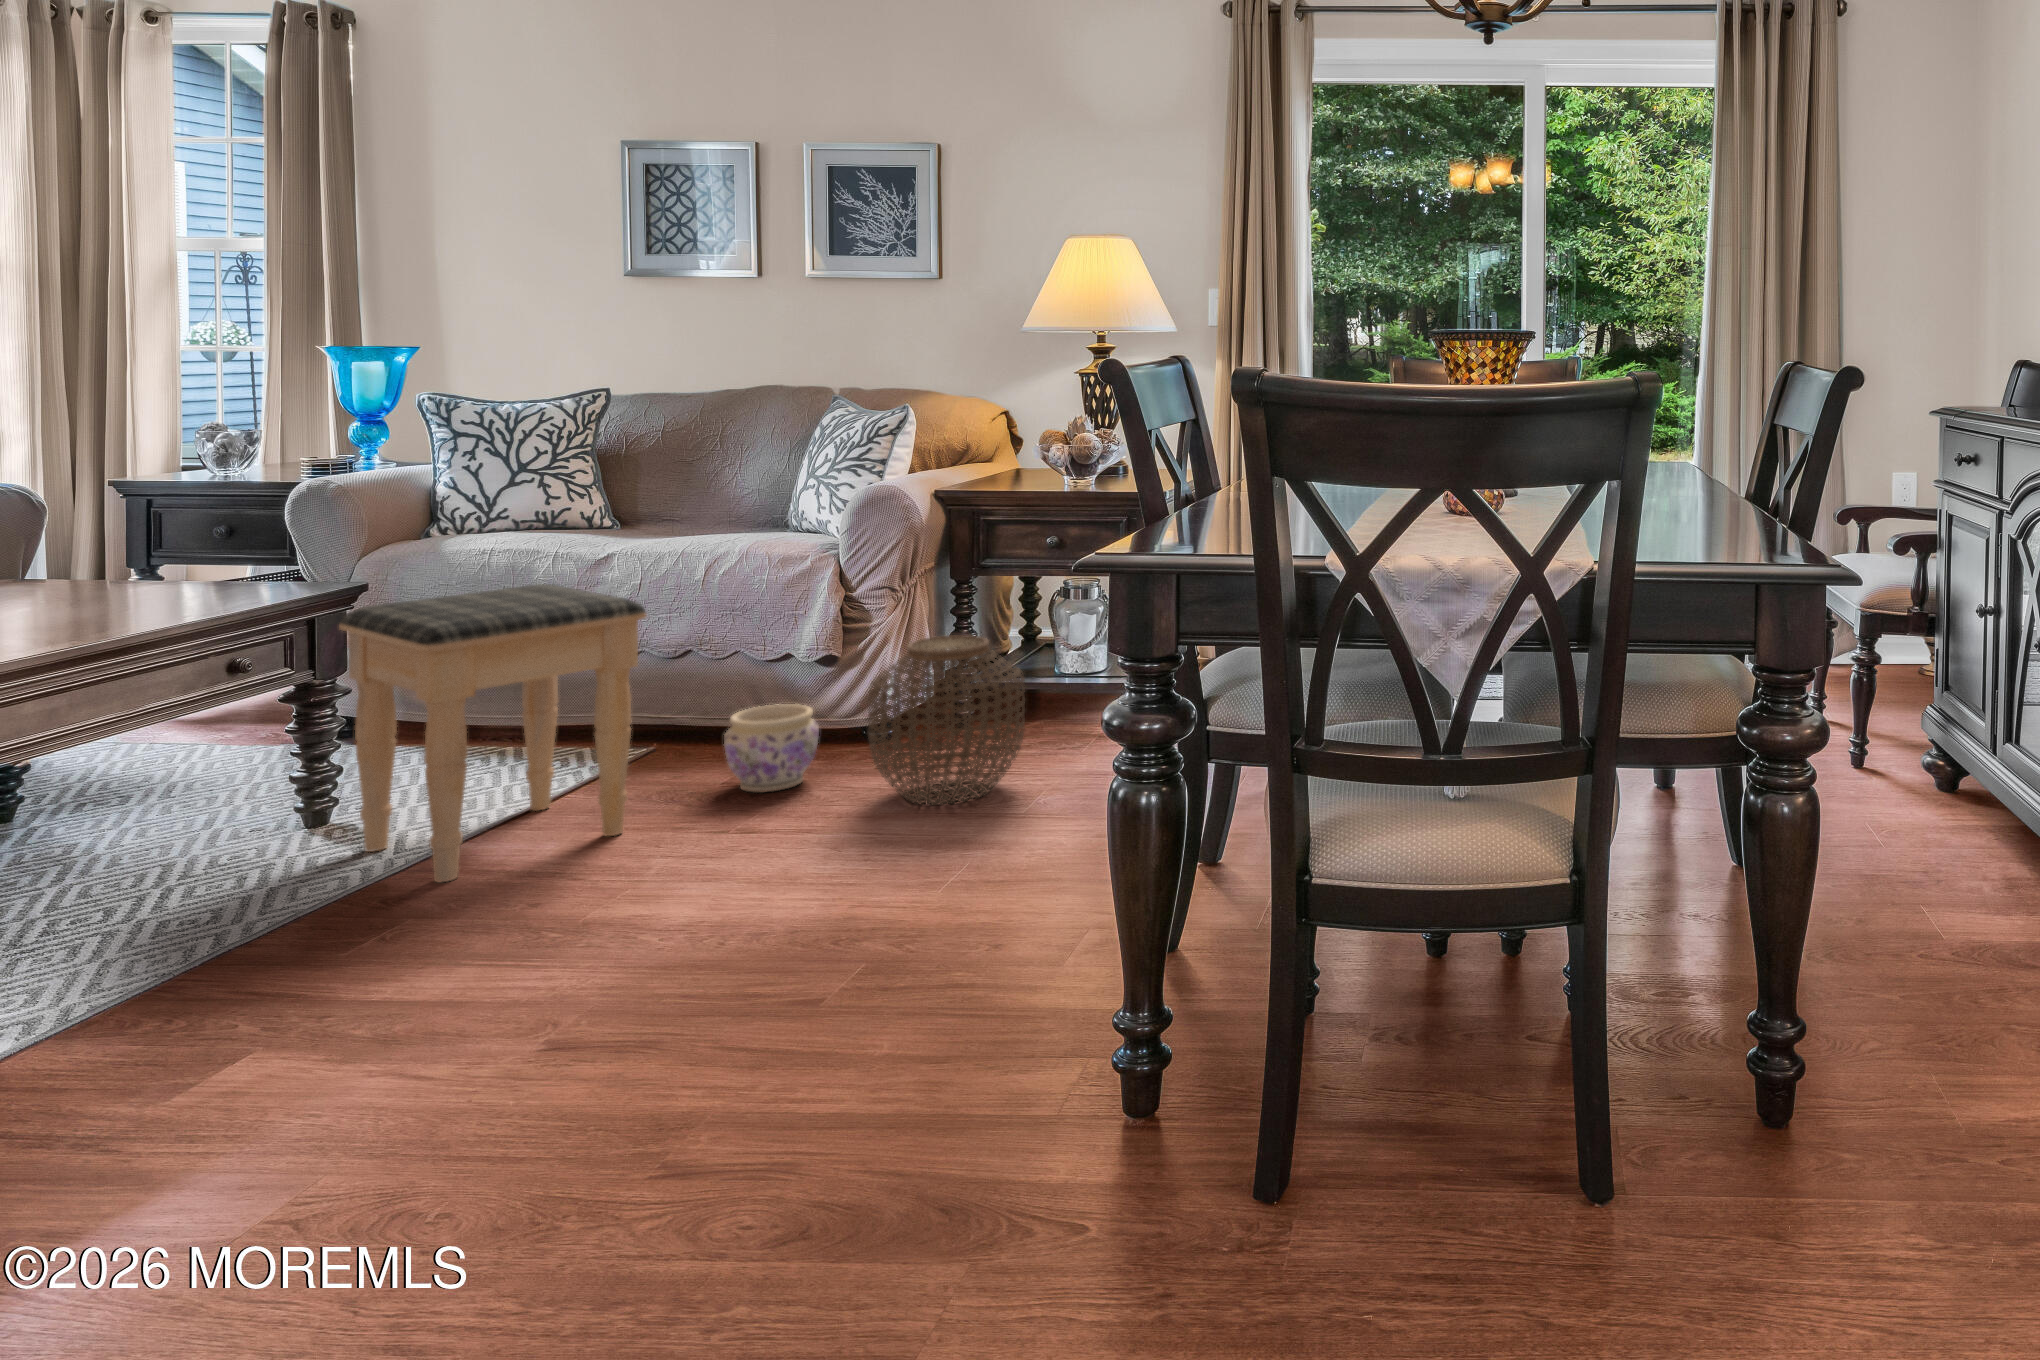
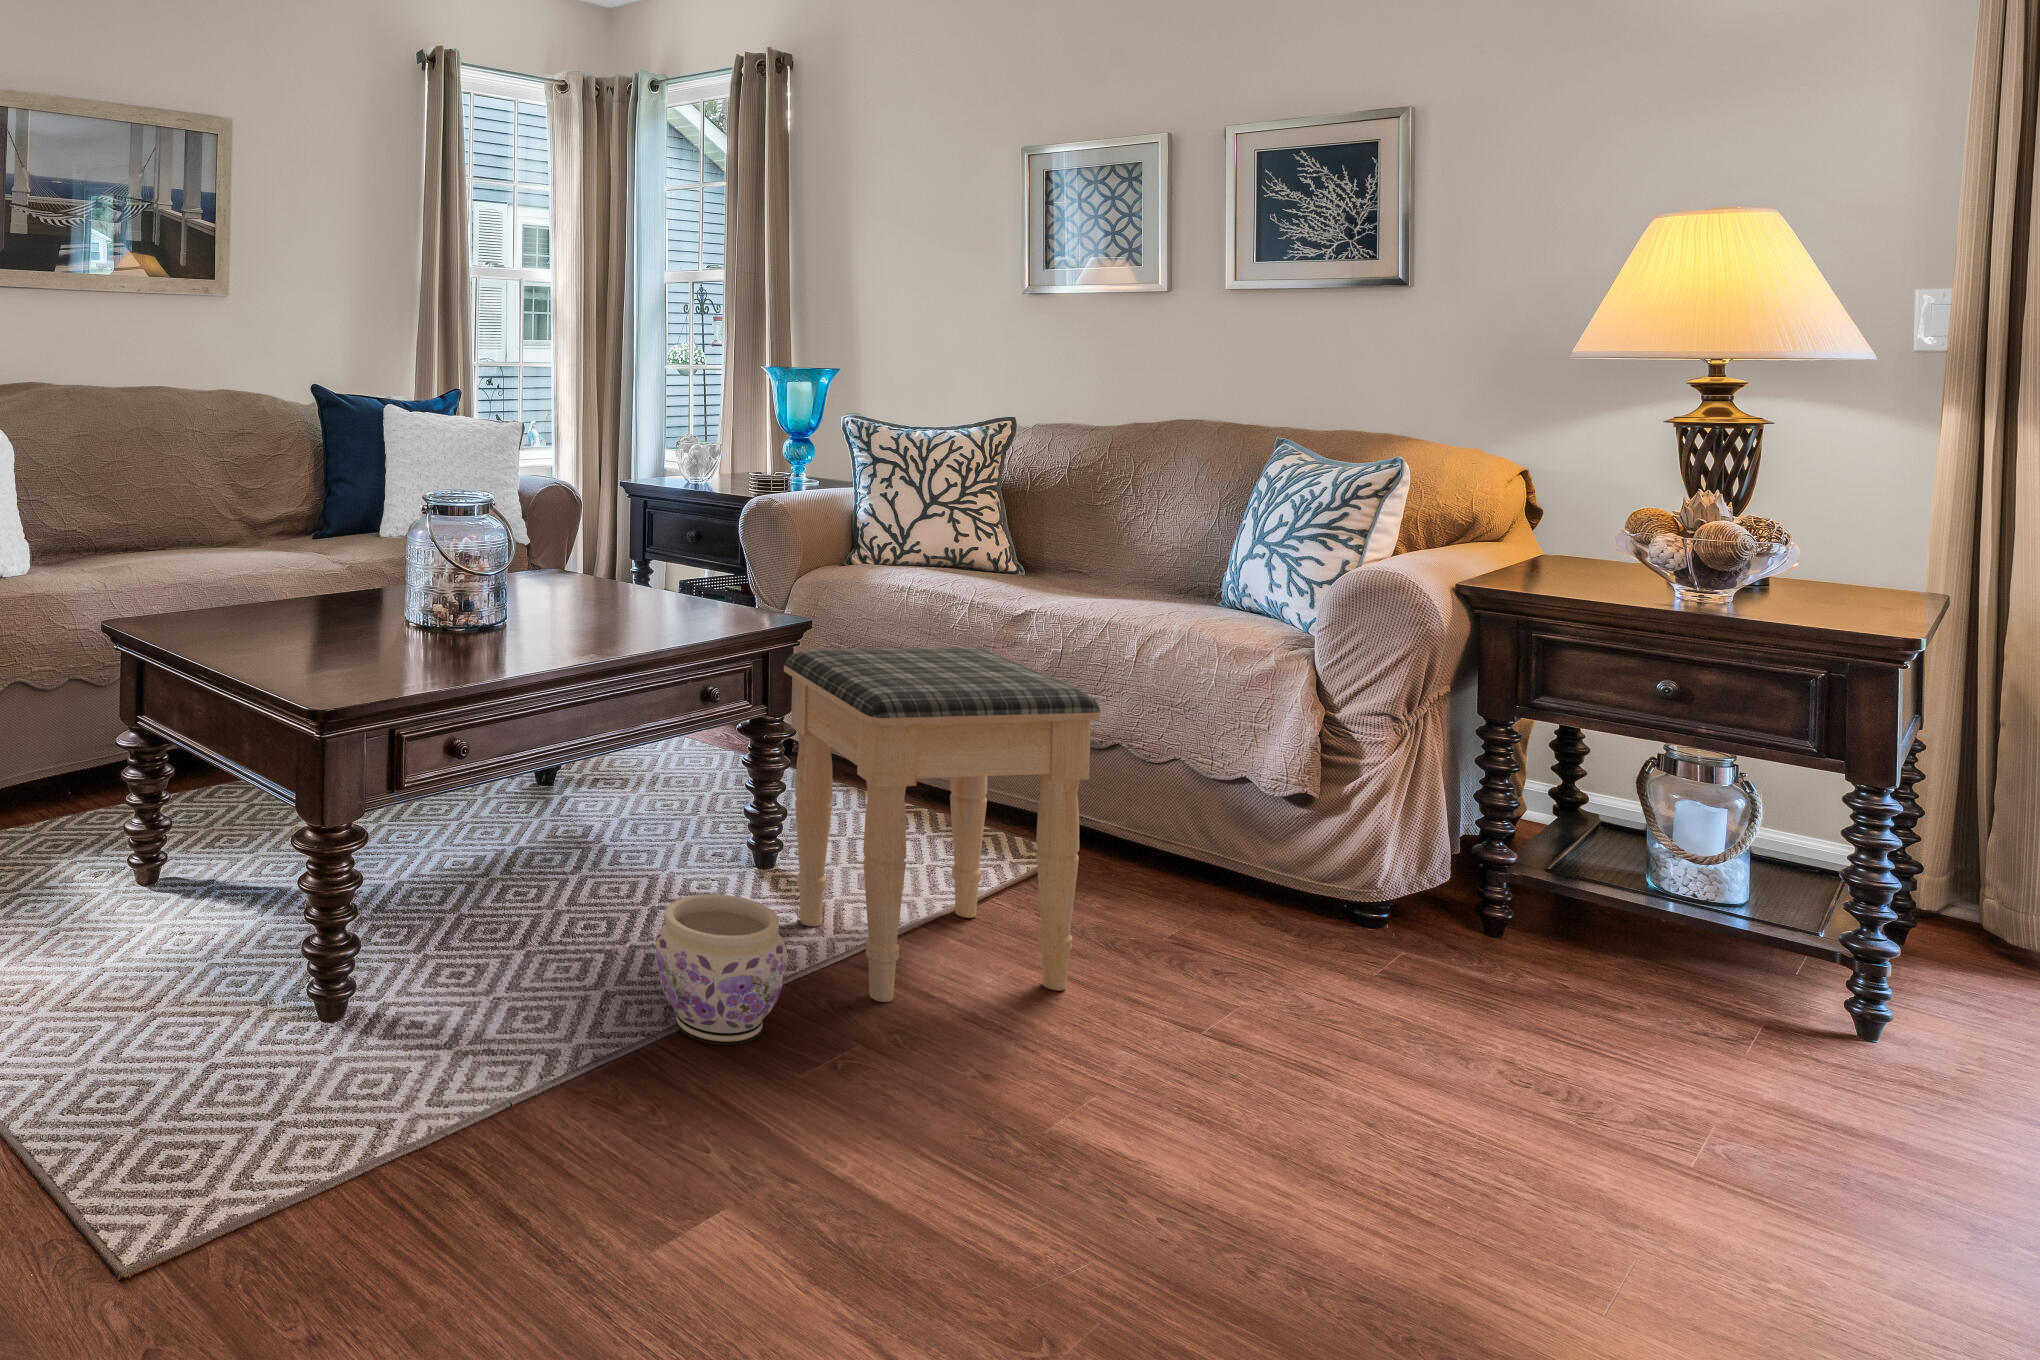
woven basket: present [868,635,1025,805] -> none [1398,816,1676,1099]
planter: present [724,704,819,793] -> present [656,895,787,1045]

